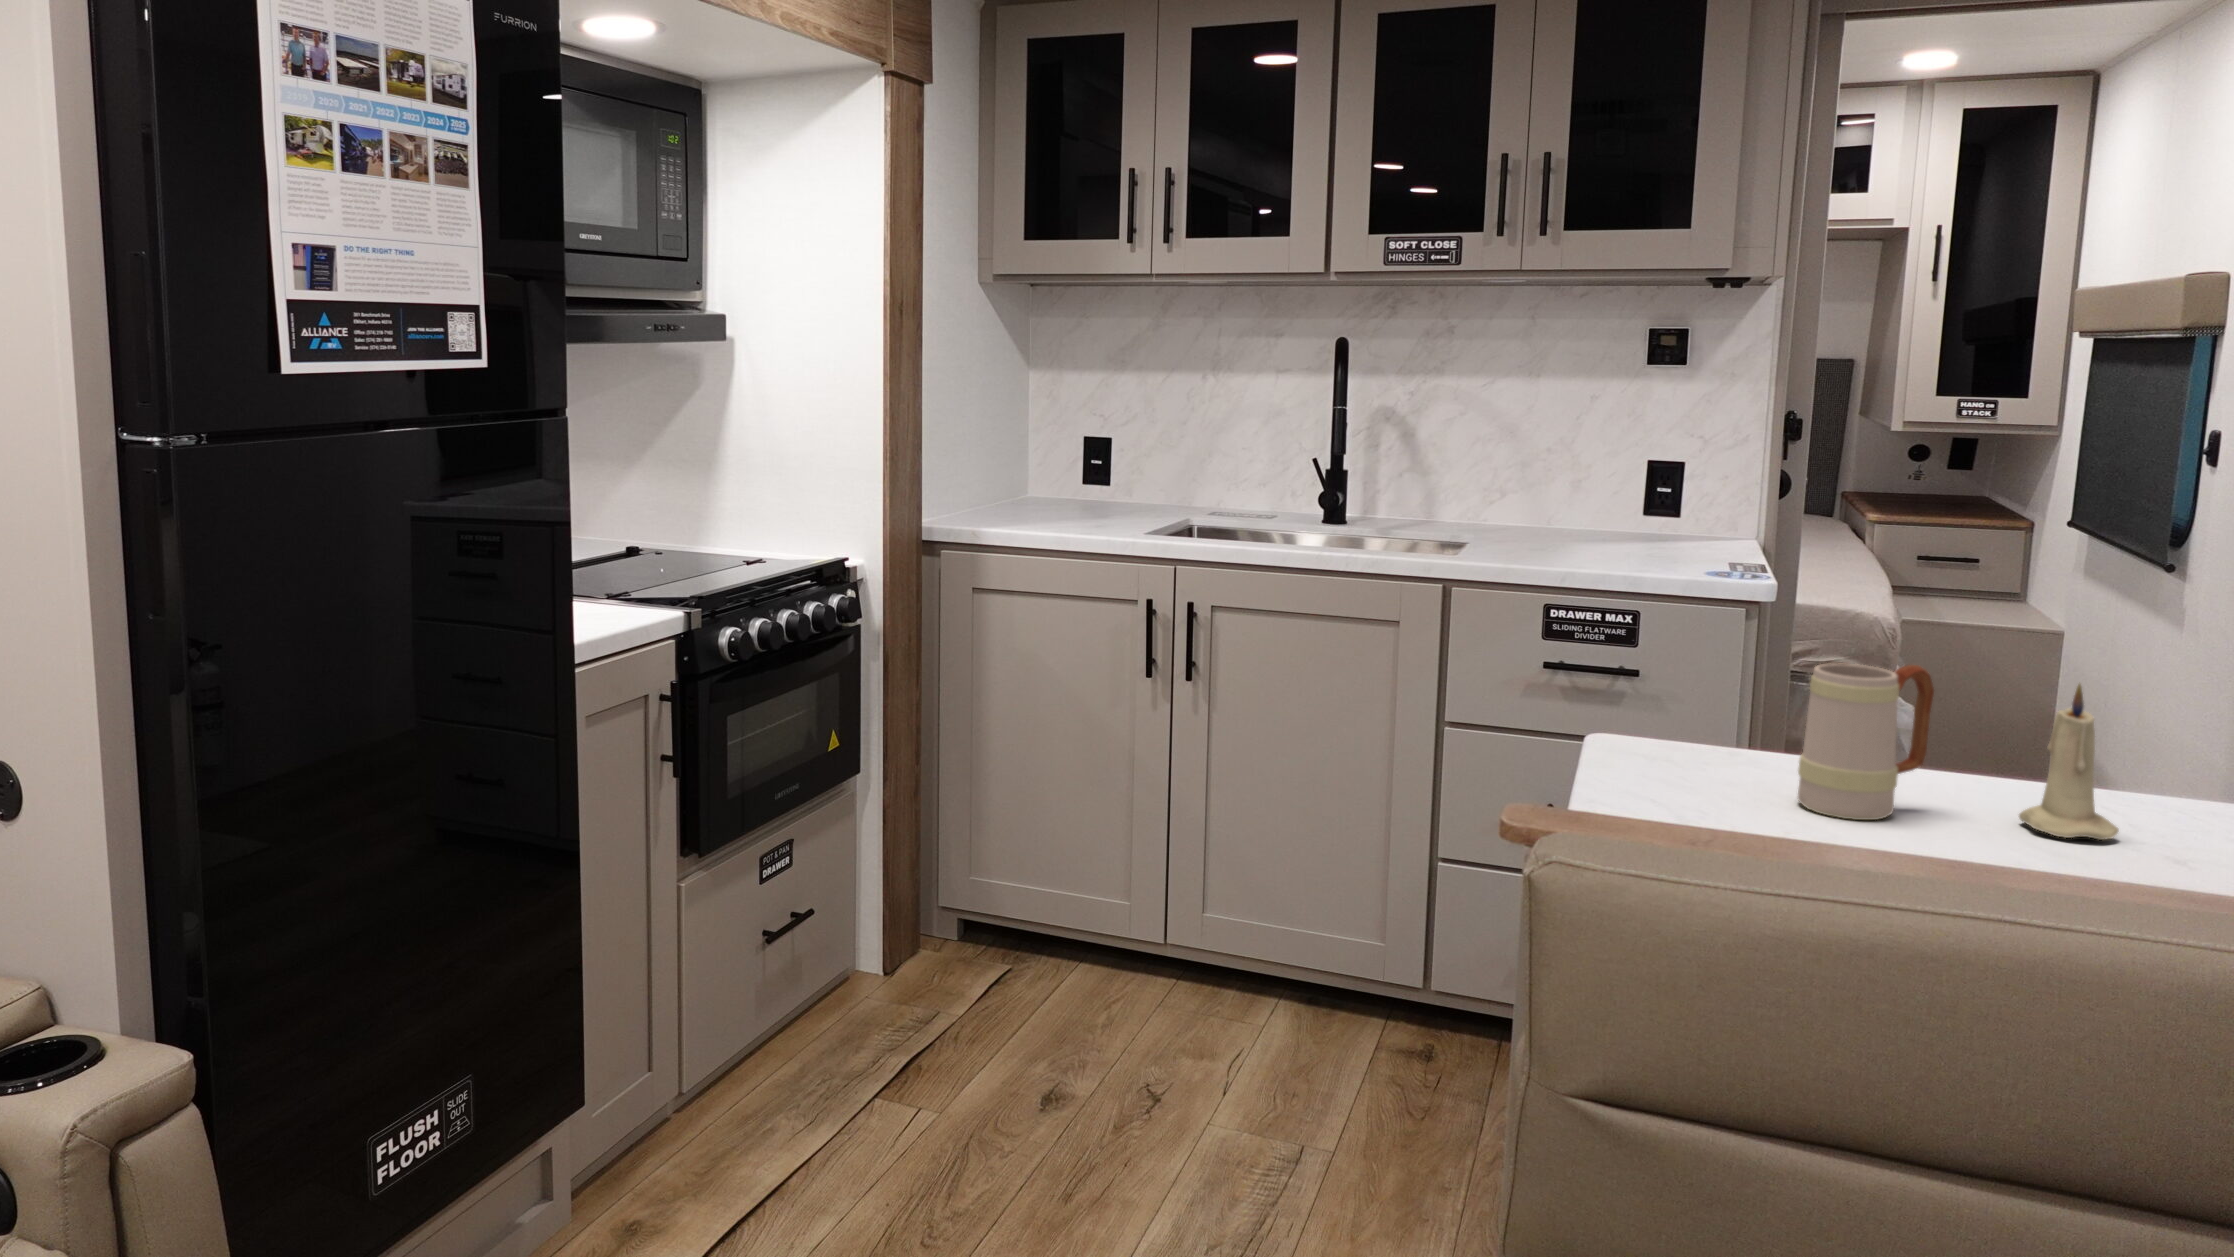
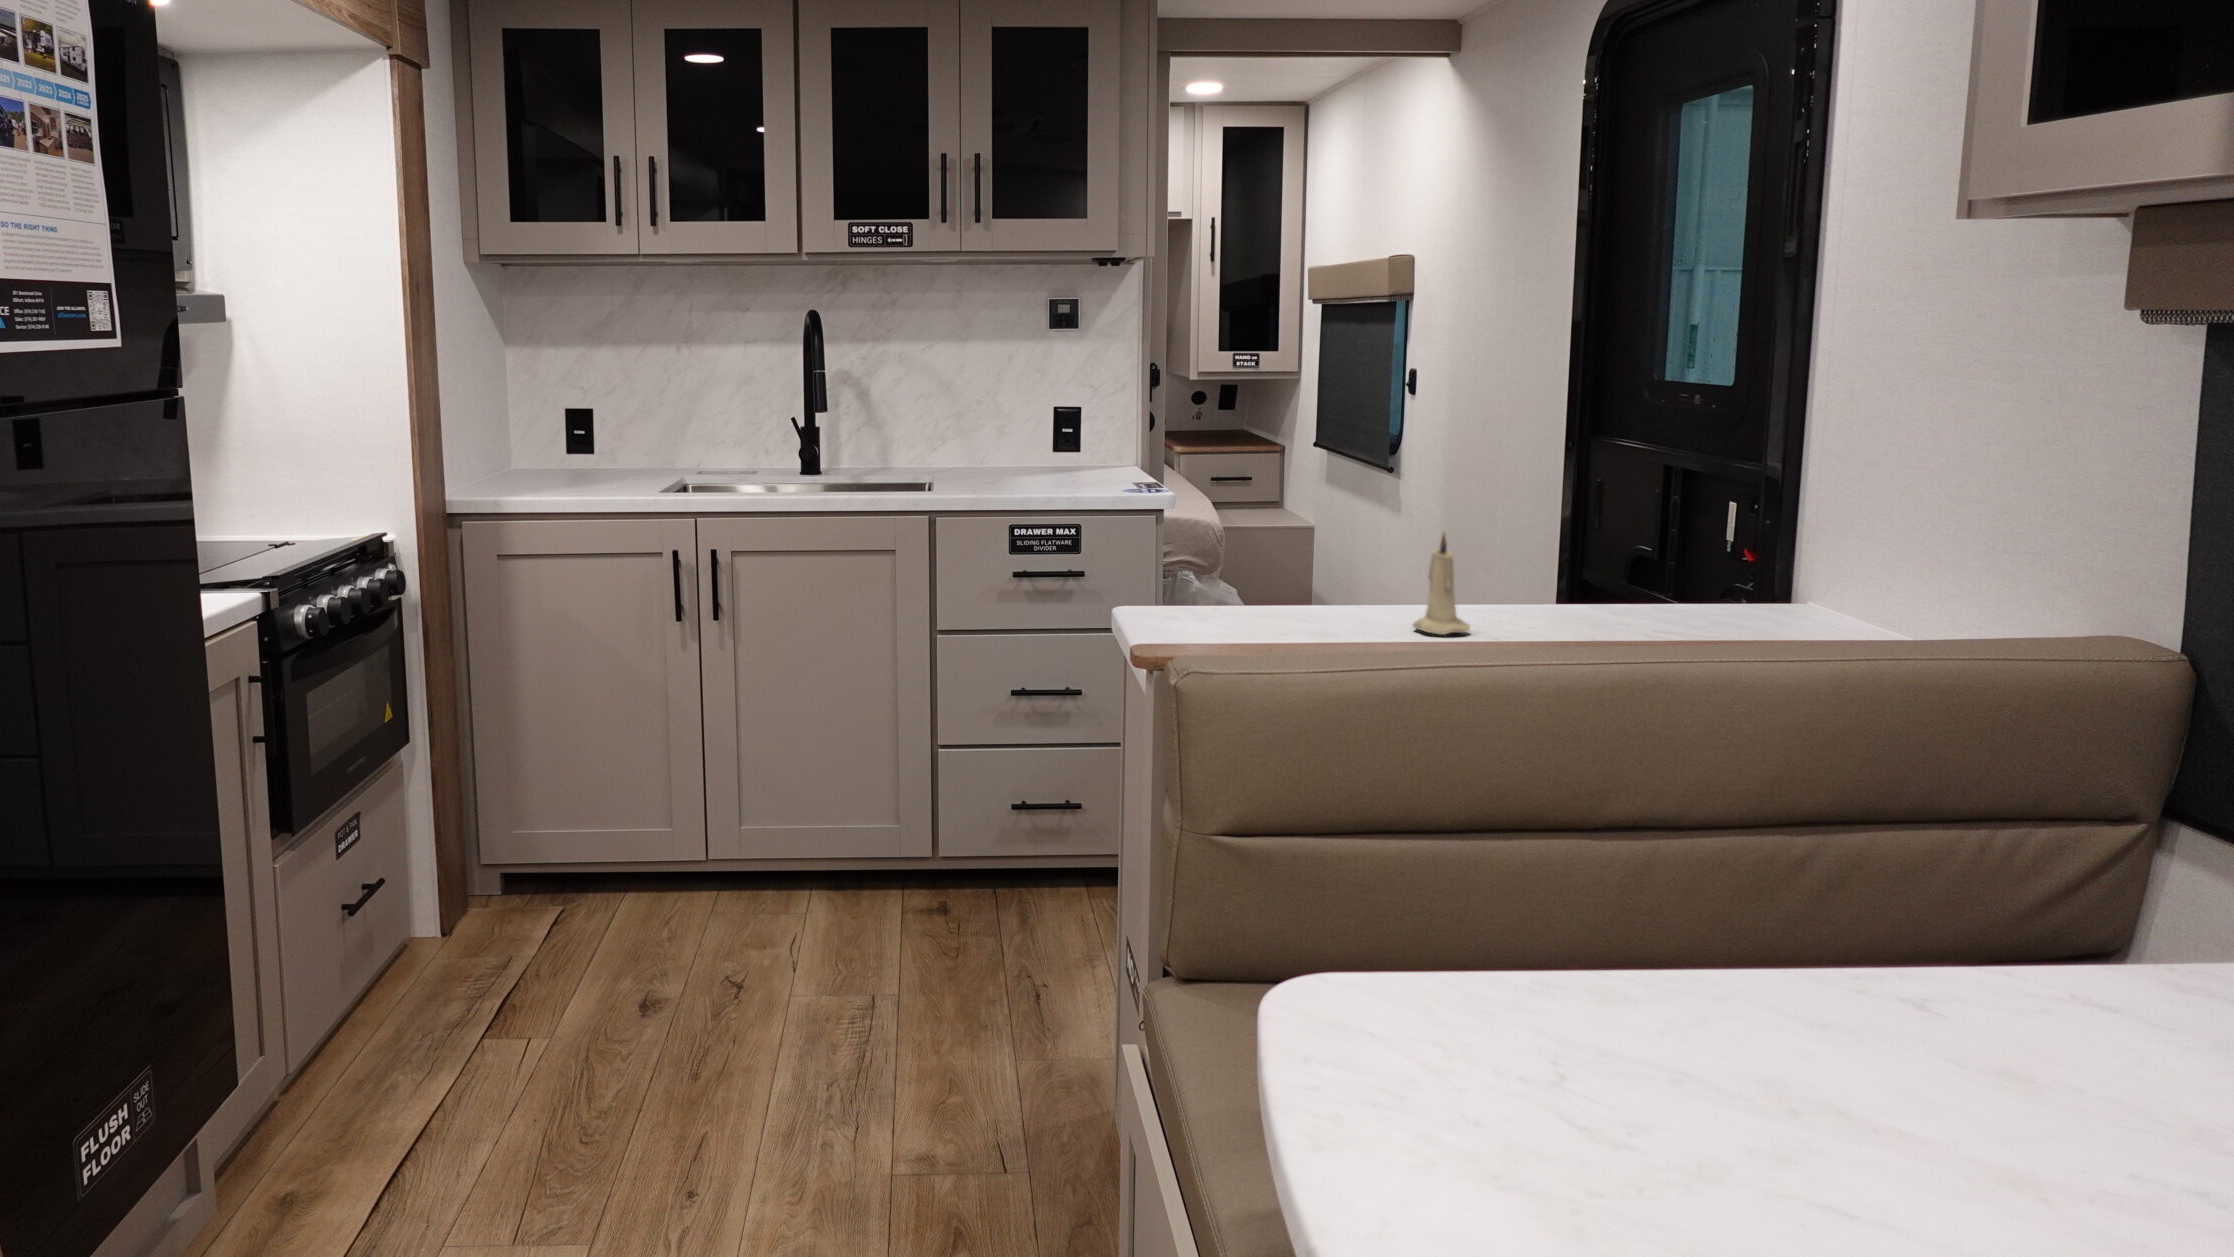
mug: present [1797,663,1934,820] -> none [1283,529,1360,640]

